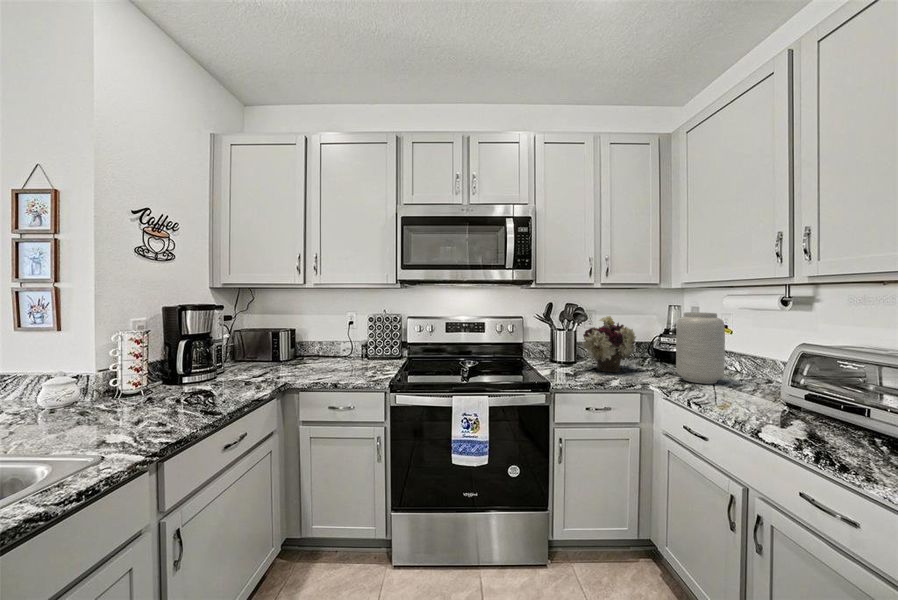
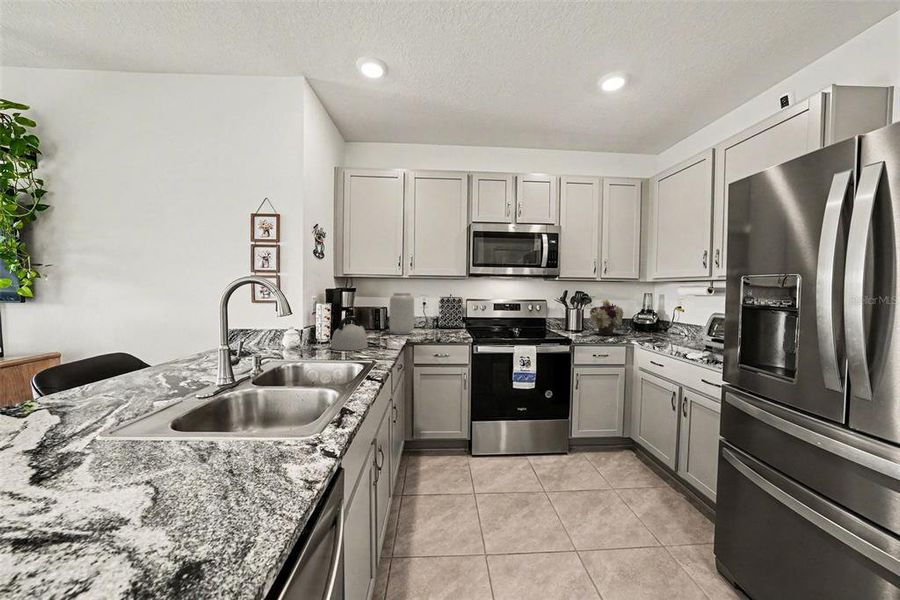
vase: present [676,312,725,384] -> present [389,293,414,335]
kettle: none [86,357,174,423] -> present [331,317,368,350]

